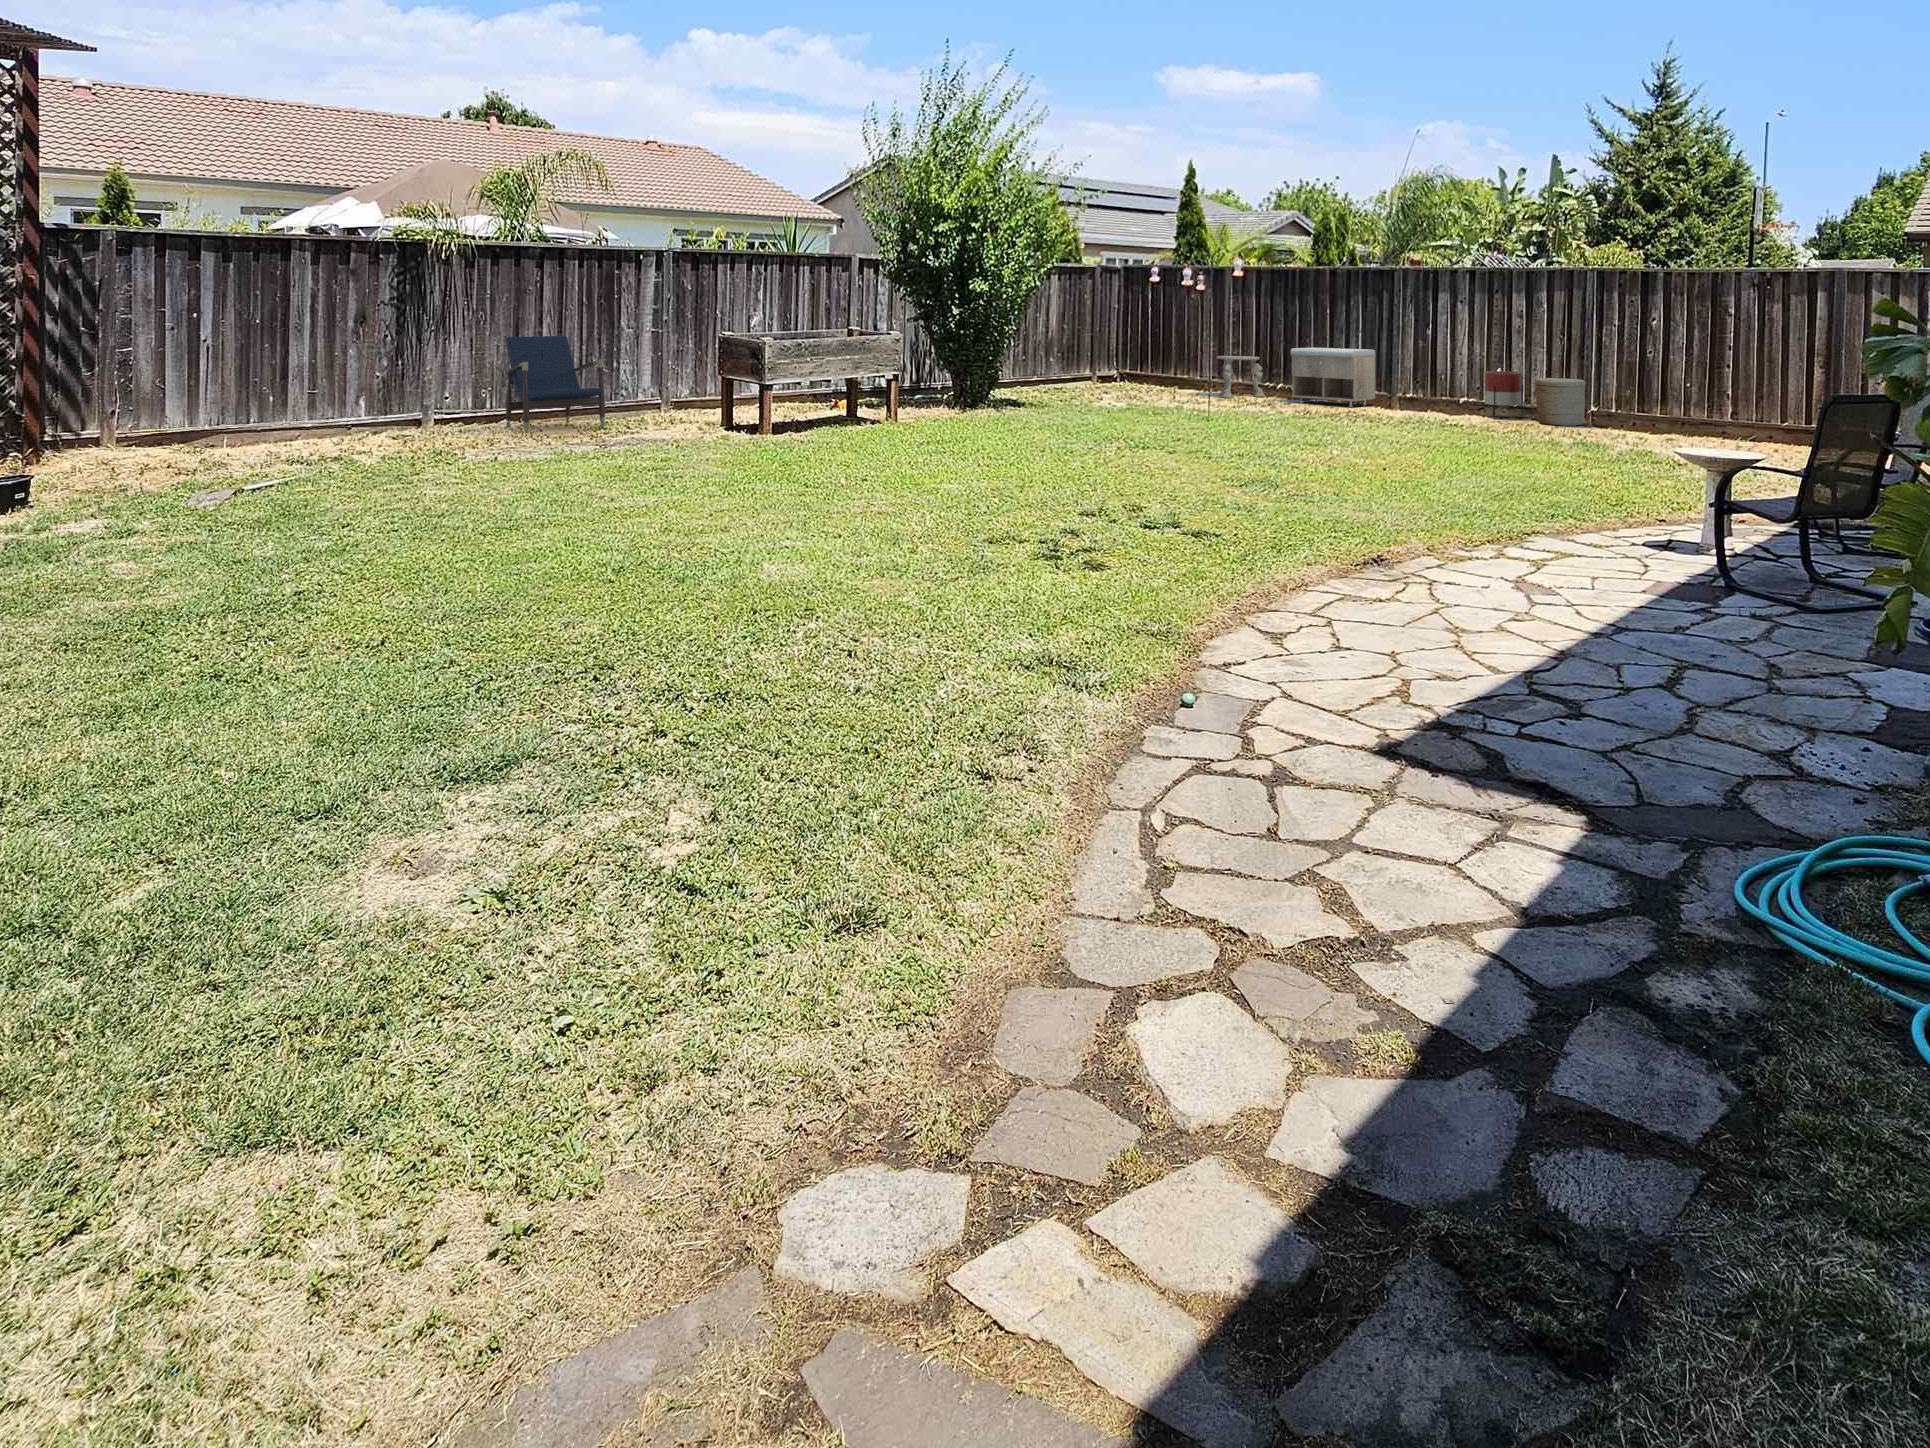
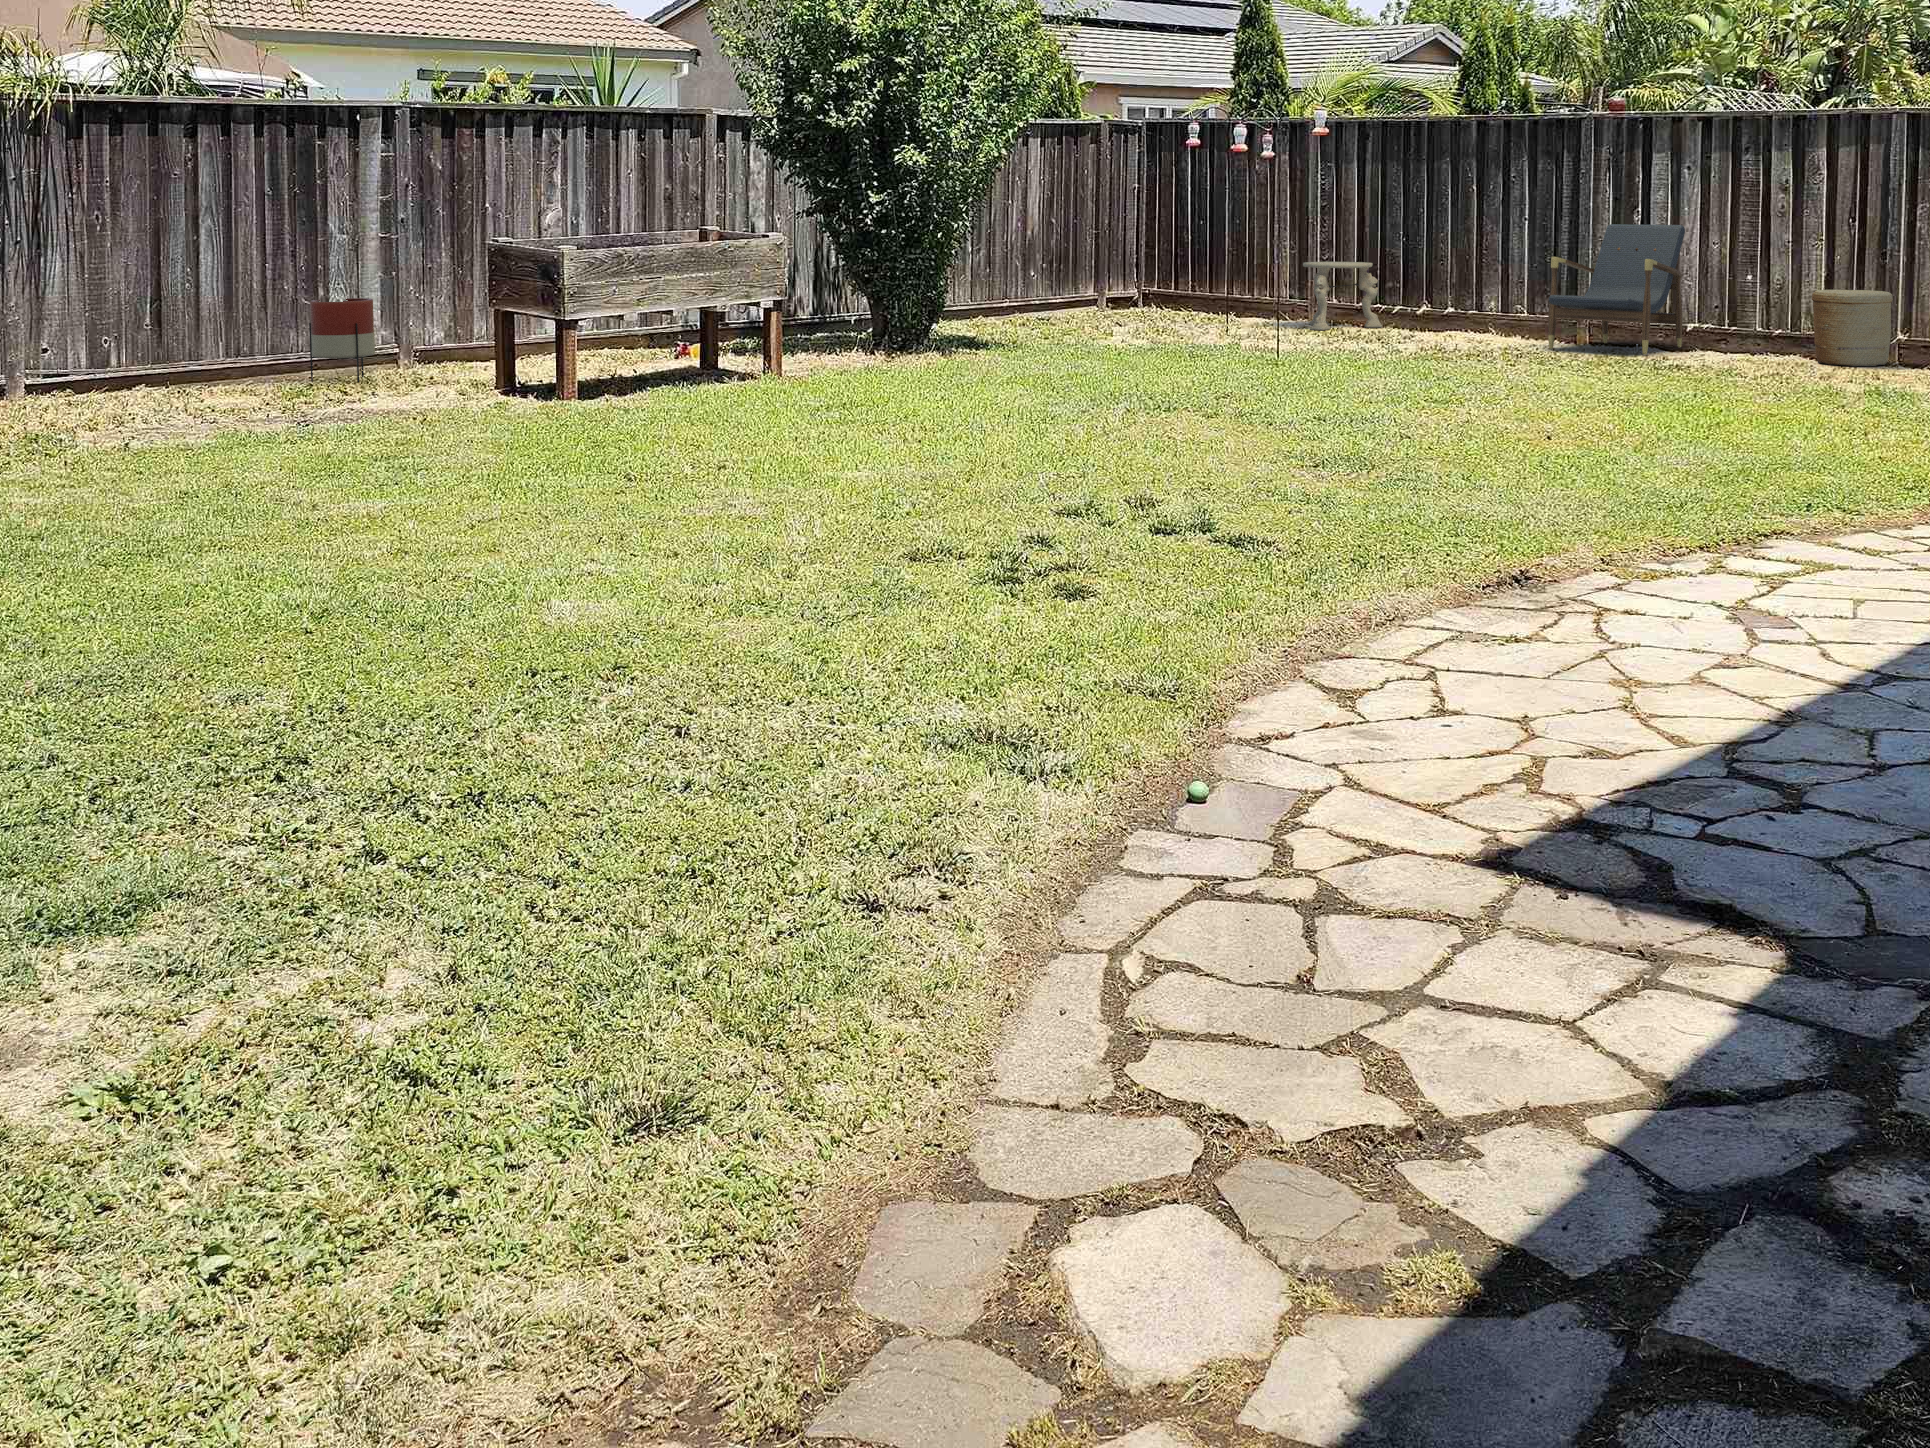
lounge chair: present [506,336,605,433] -> present [1548,224,1685,354]
storage bench: present [1291,348,1375,407] -> none [1422,246,1559,341]
planter: present [1485,371,1523,419] -> present [309,298,375,382]

